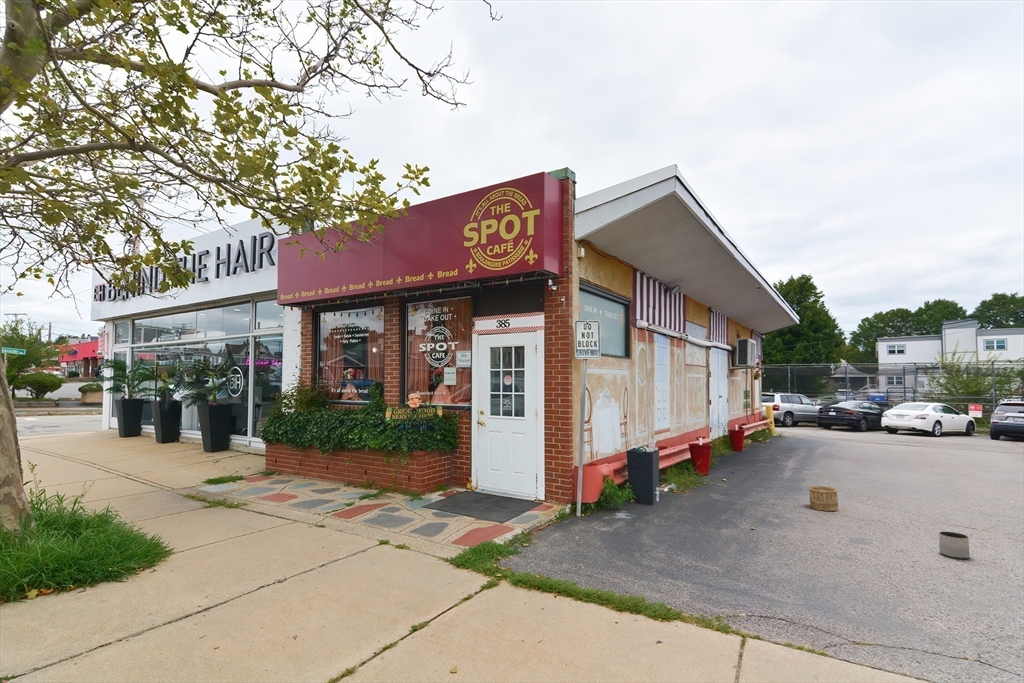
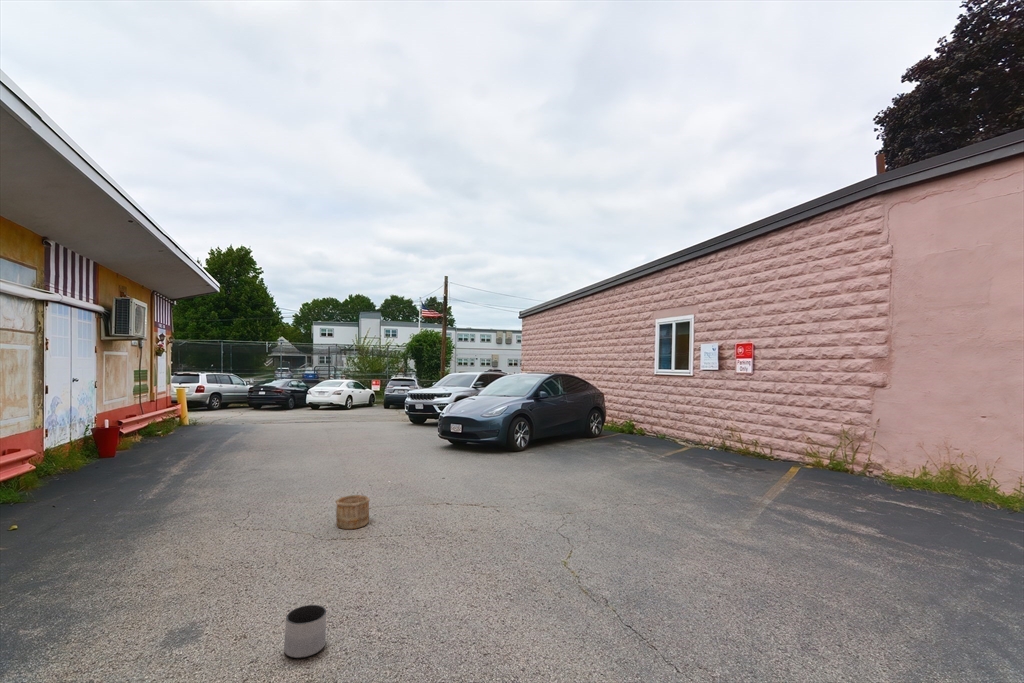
wooden bucket: present [808,486,838,511] -> present [336,495,370,529]

